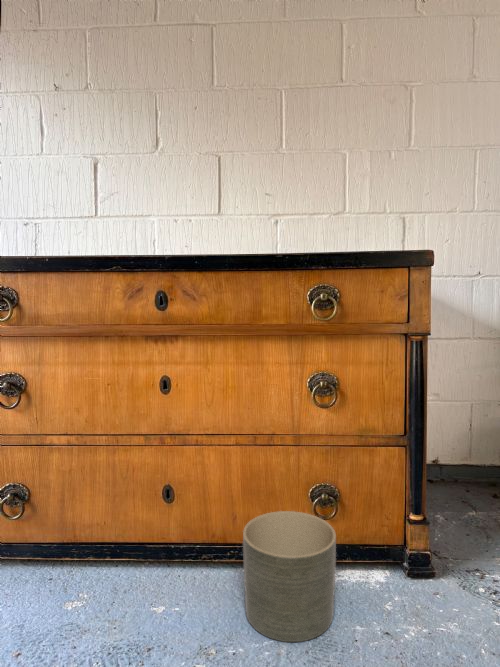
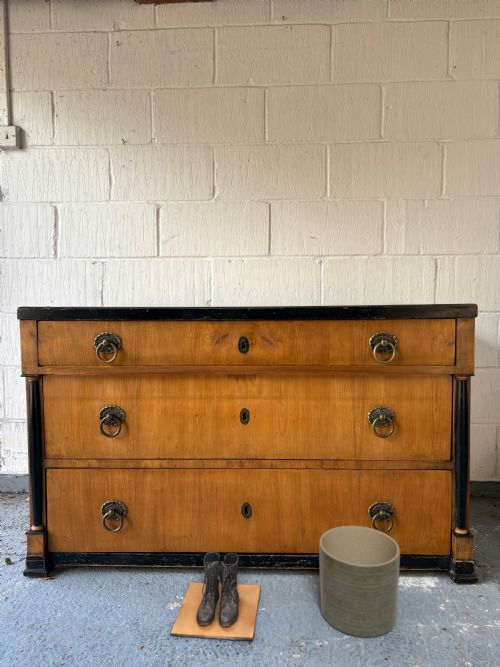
boots: none [59,542,181,646] -> present [170,552,261,640]

